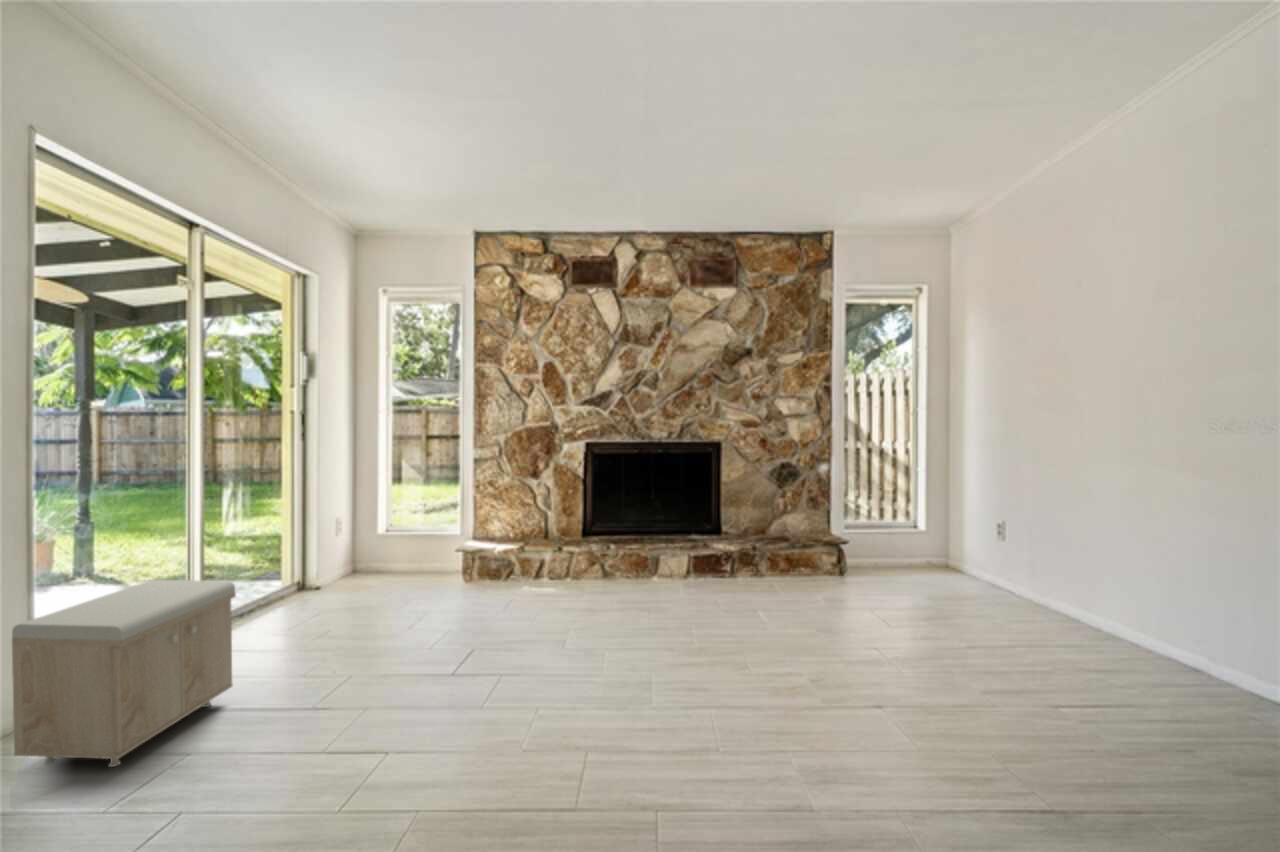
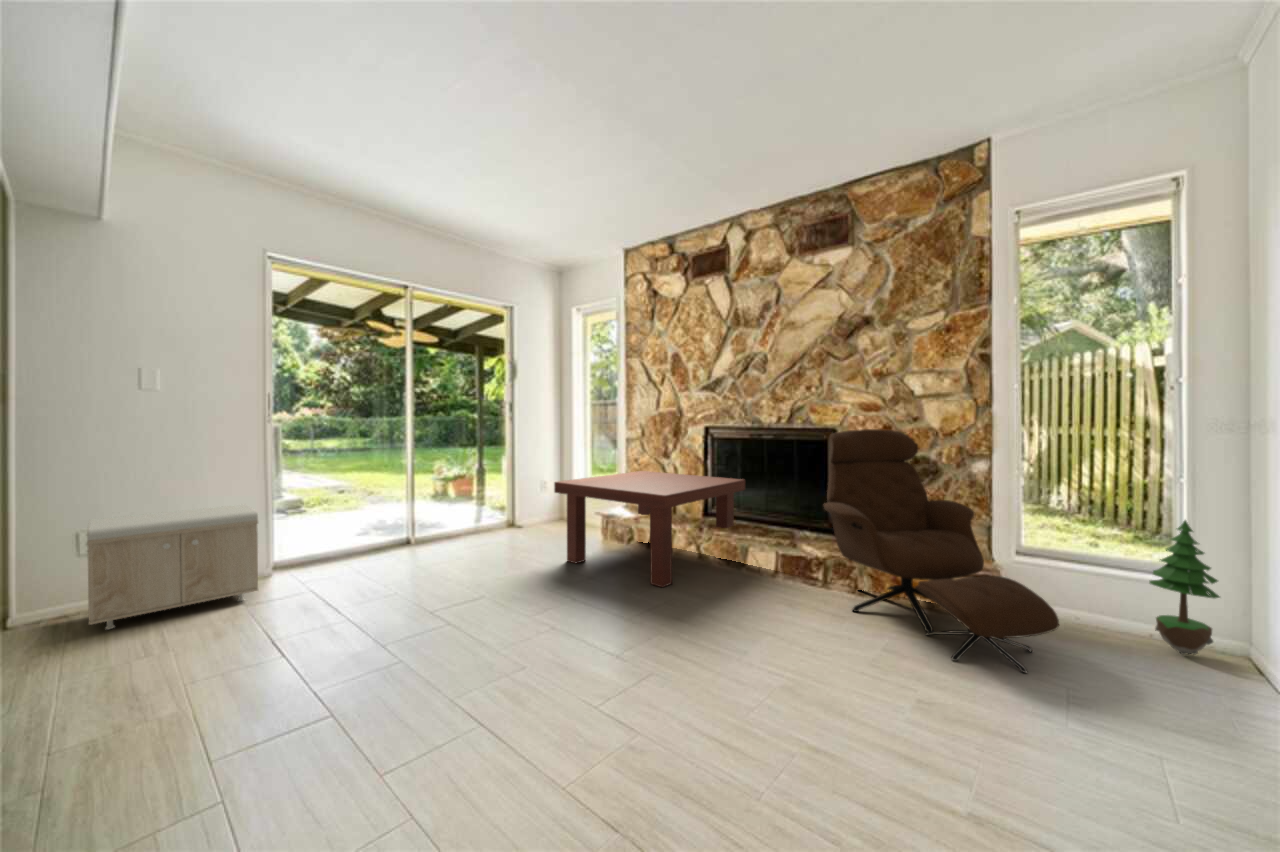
lounge chair: none [737,443,898,598] -> present [824,429,1059,673]
coffee table: none [479,492,637,599] -> present [554,471,745,587]
potted tree: none [916,495,947,574] -> present [1150,520,1220,655]

